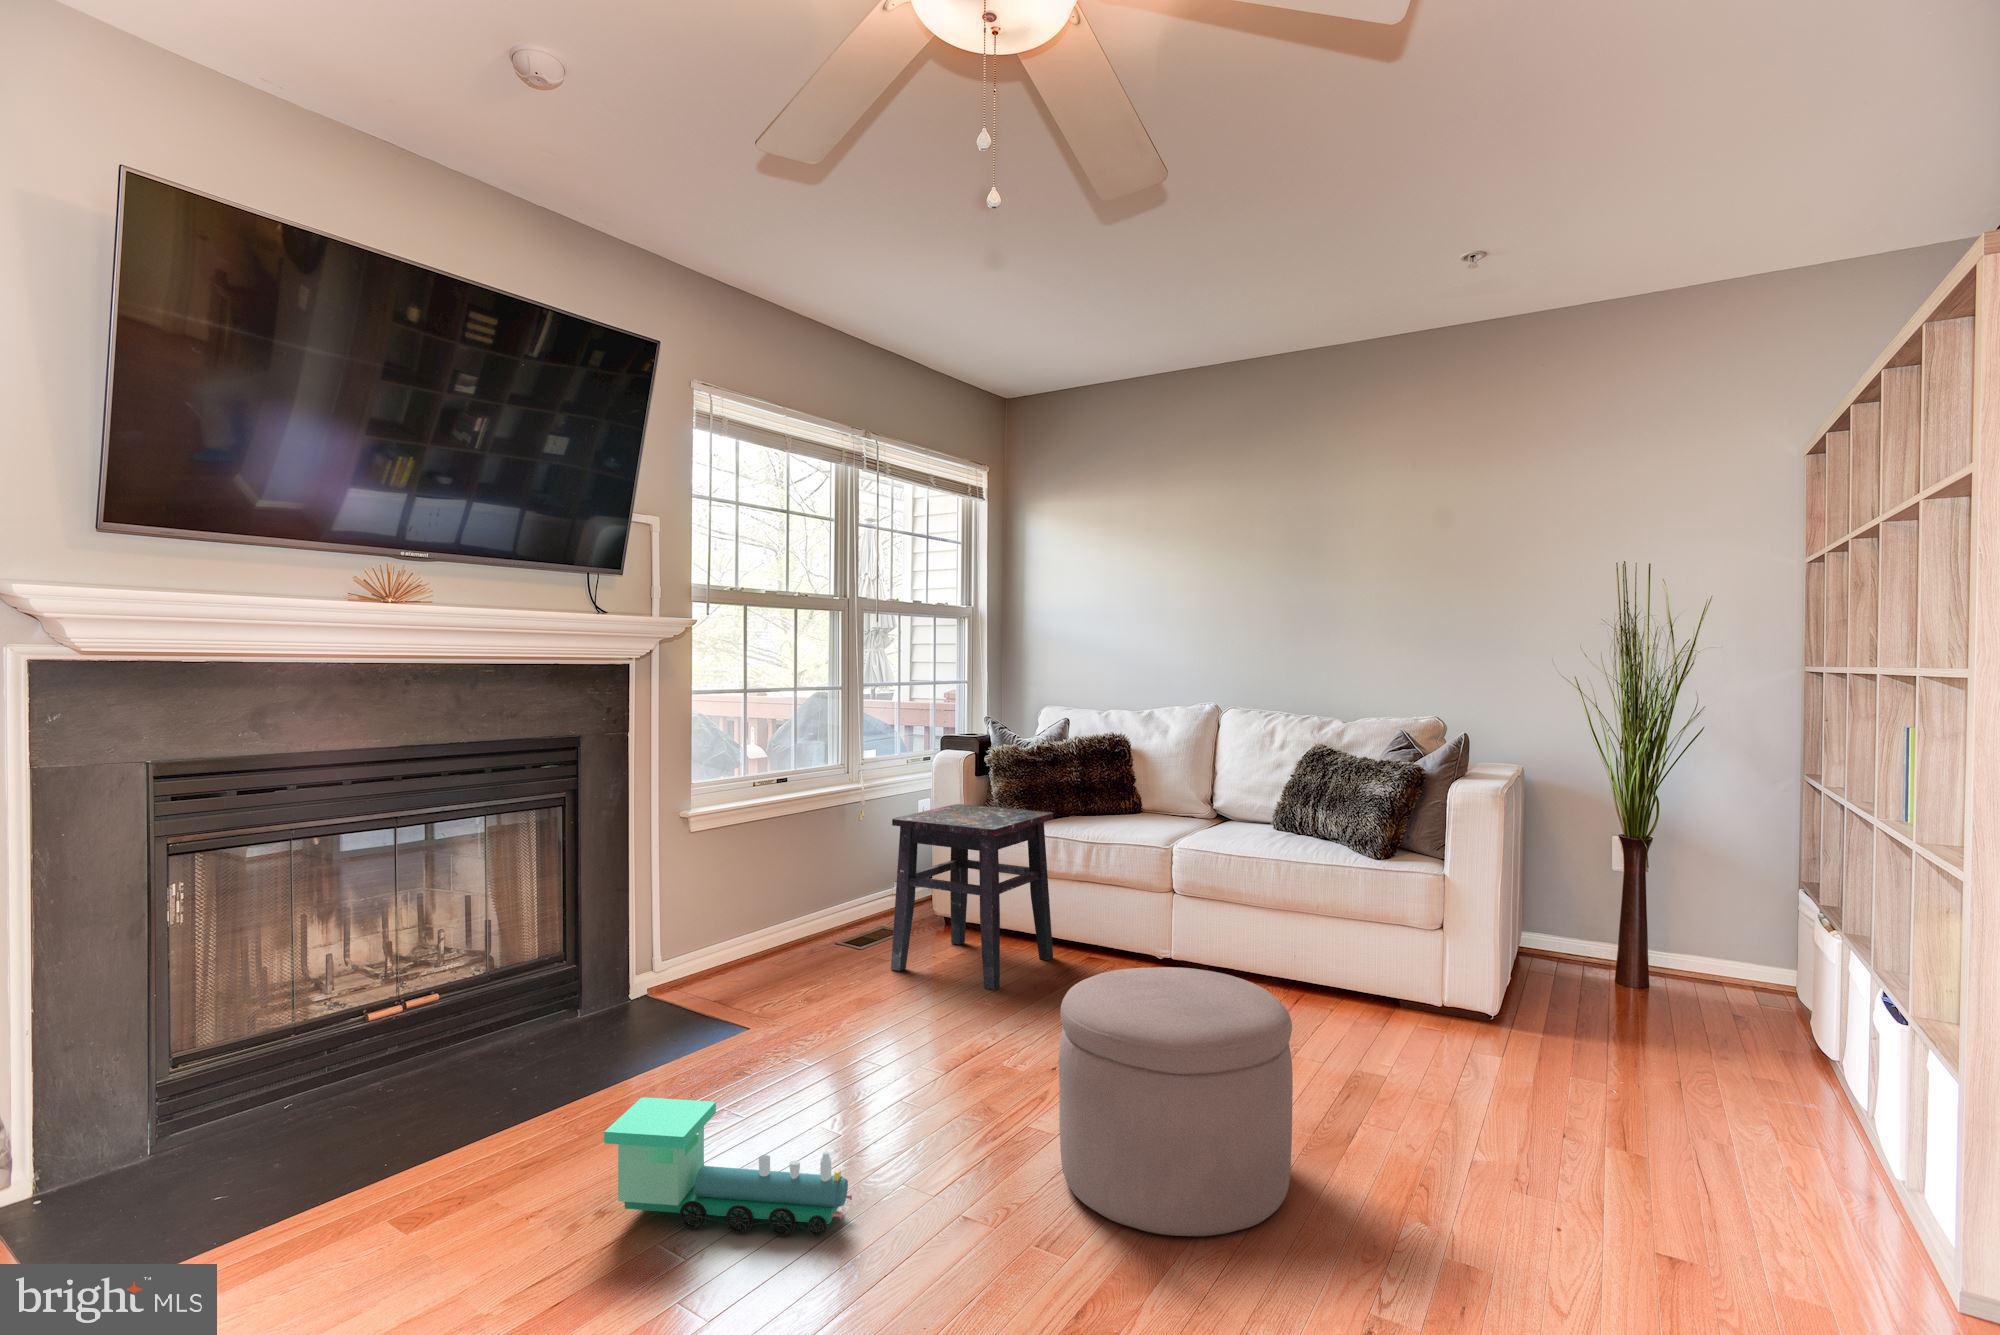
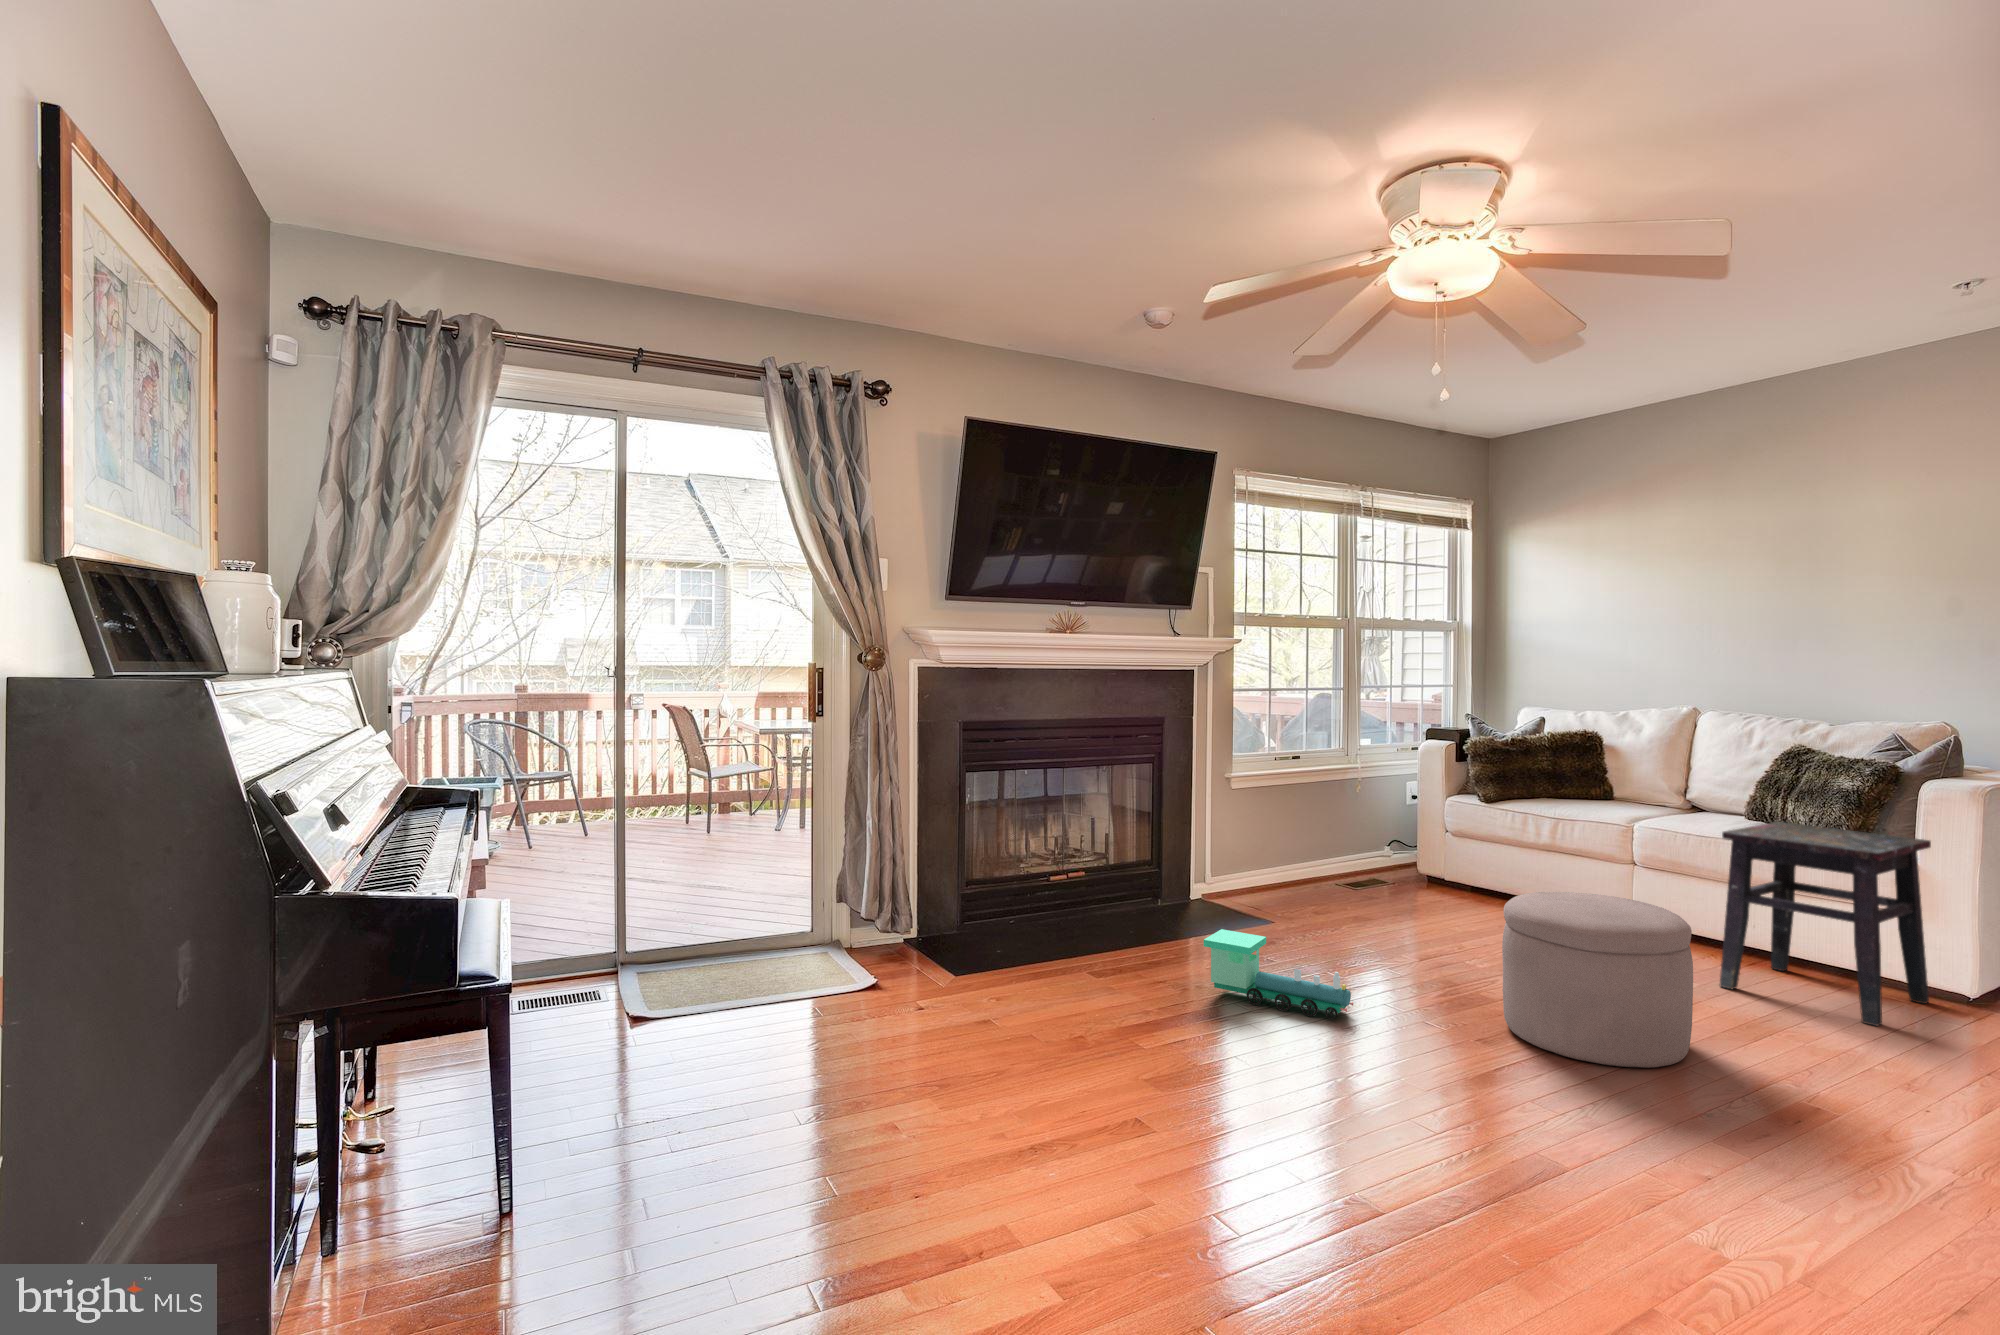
side table: present [891,804,1053,990] -> present [1720,822,1931,1026]

